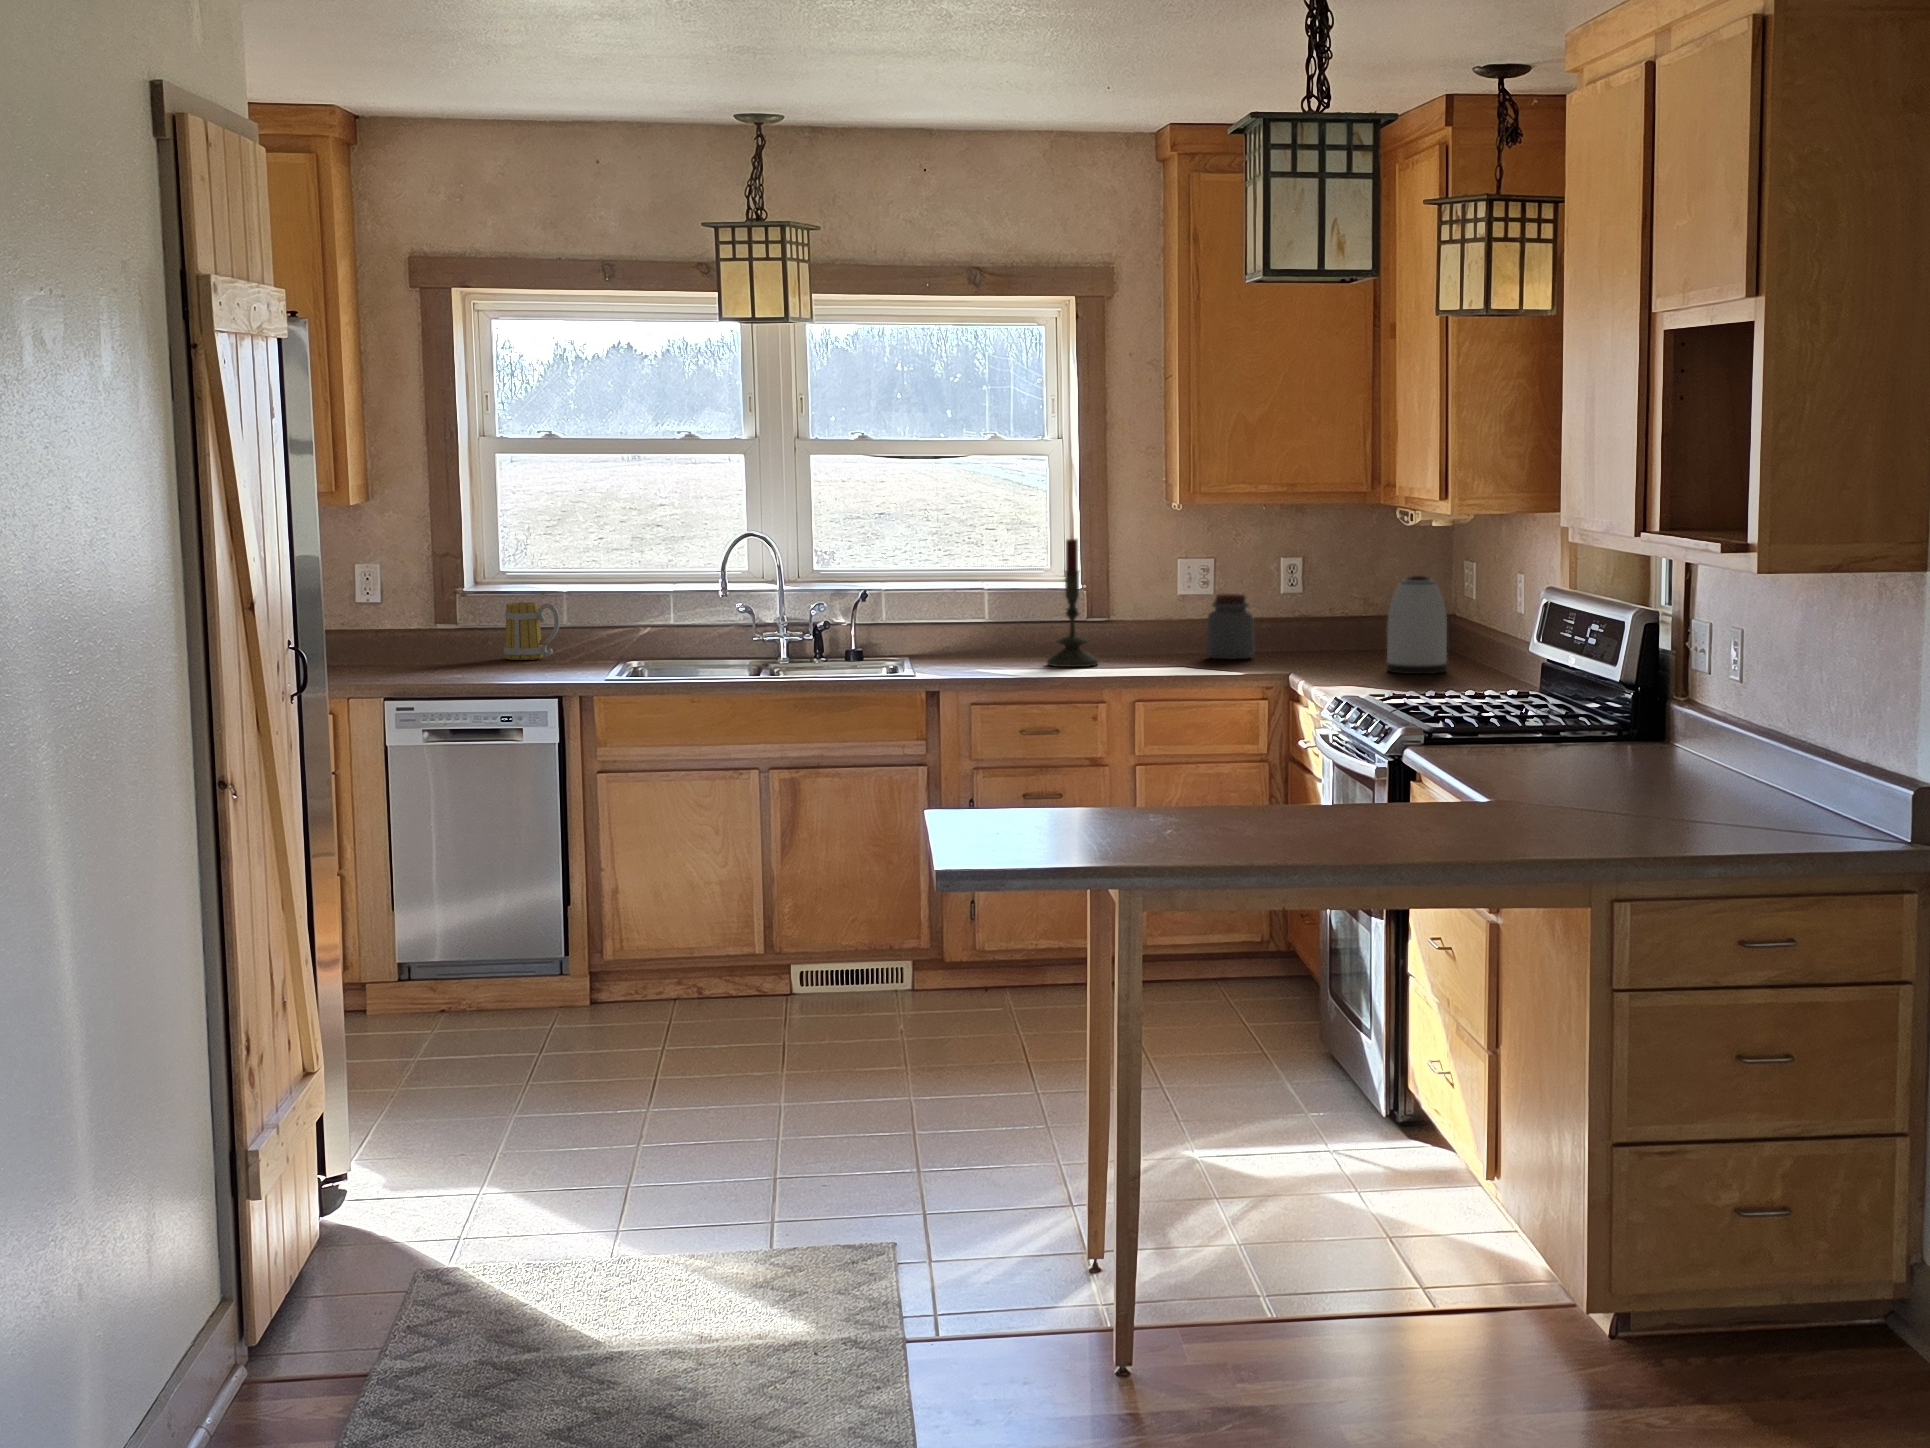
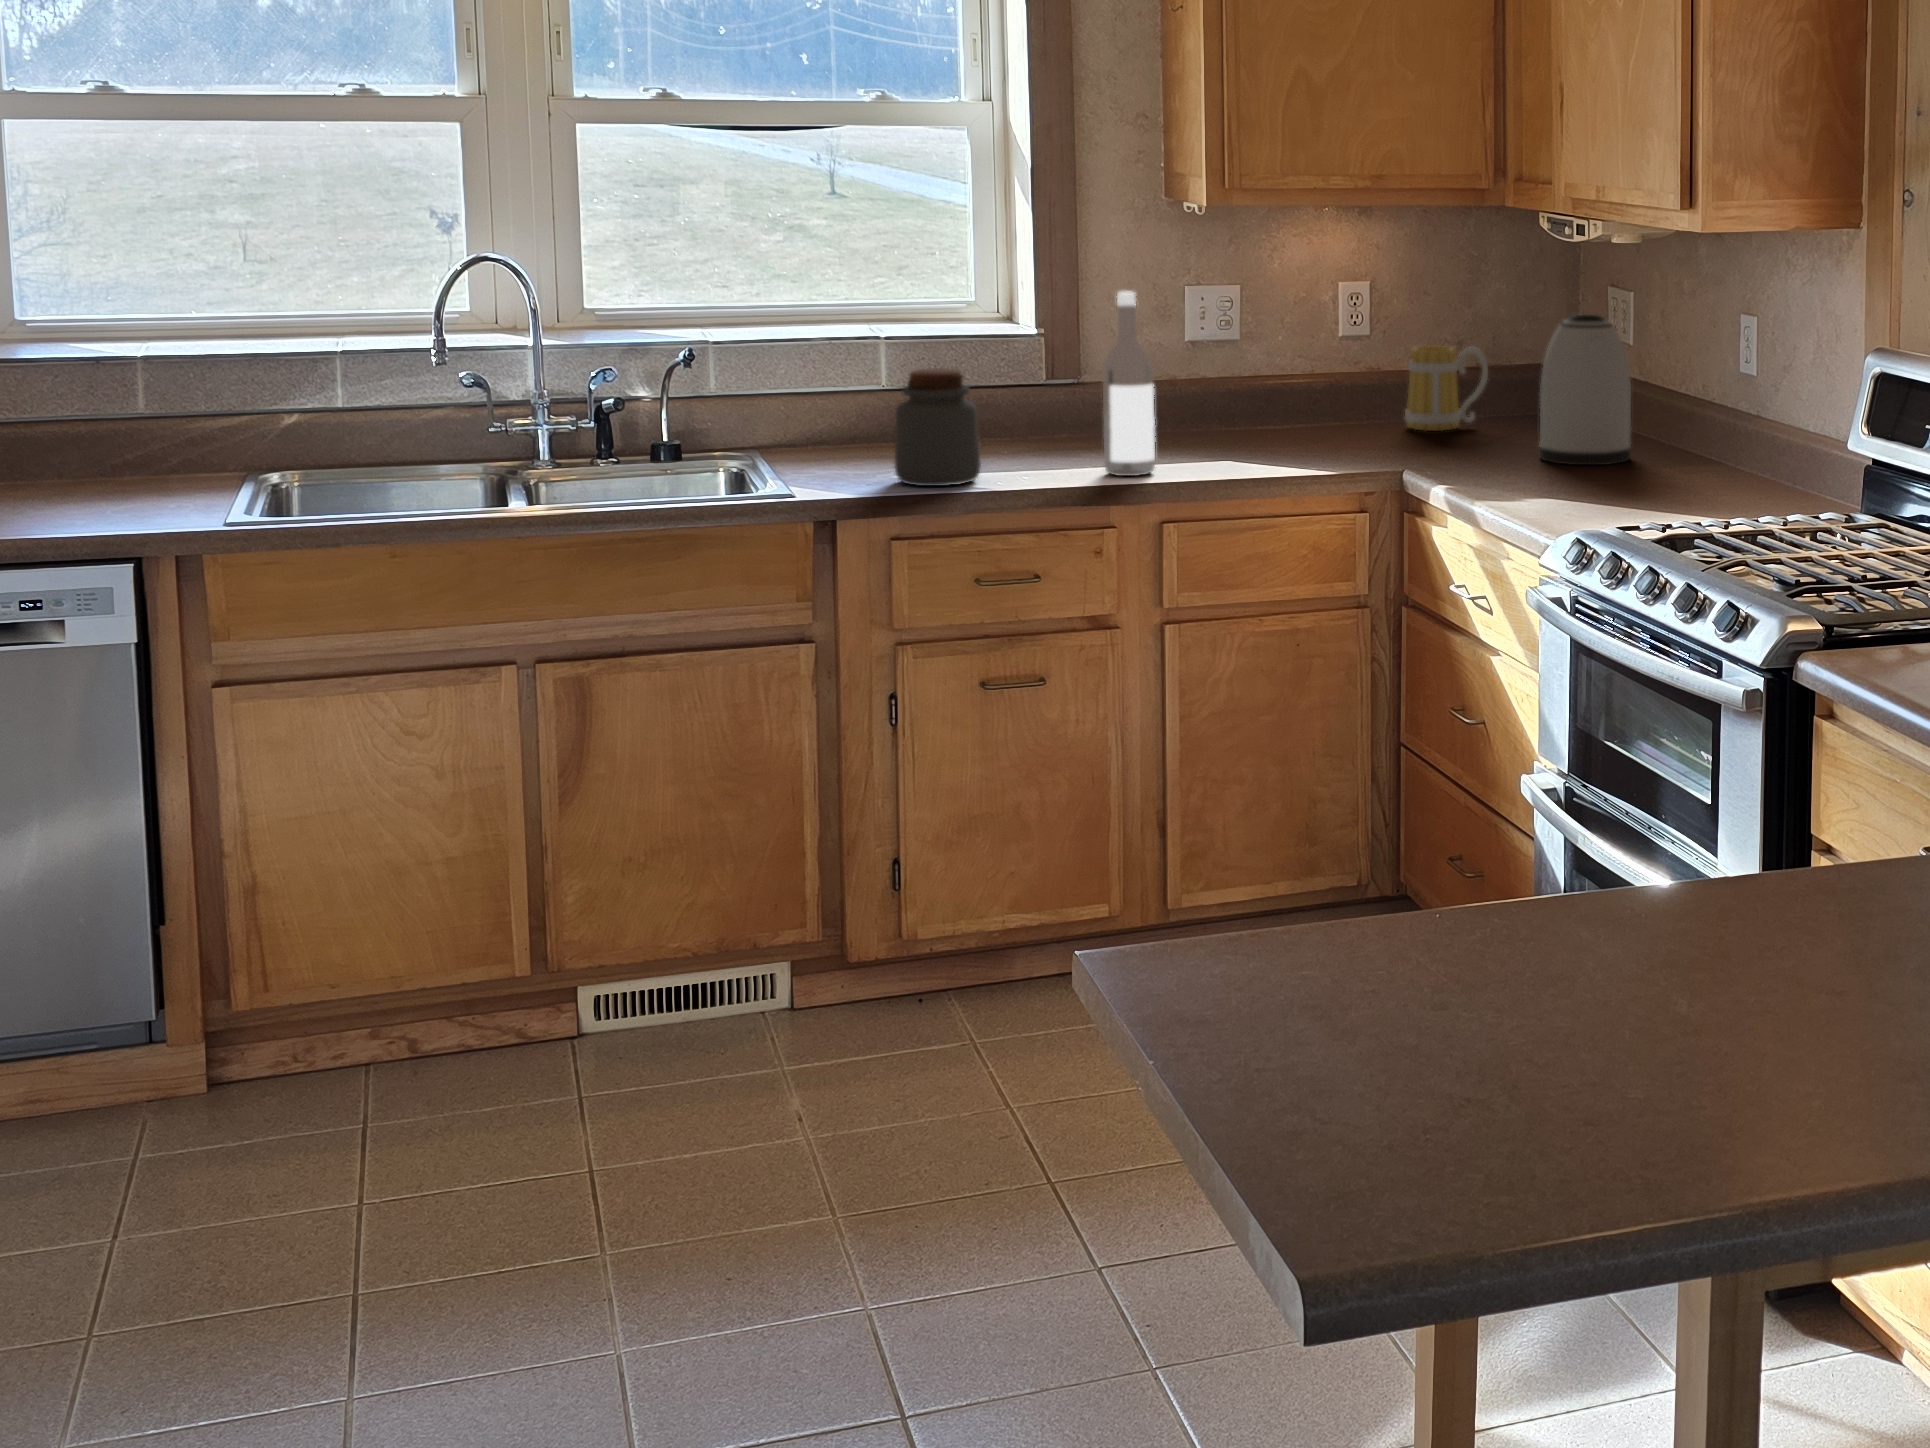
candle: present [1047,539,1098,667] -> none [999,254,1081,465]
wine bottle: none [1105,557,1136,672] -> present [1103,291,1155,476]
jar: present [1206,593,1255,659] -> present [895,368,981,486]
mug: present [504,602,560,660] -> present [1405,346,1488,431]

